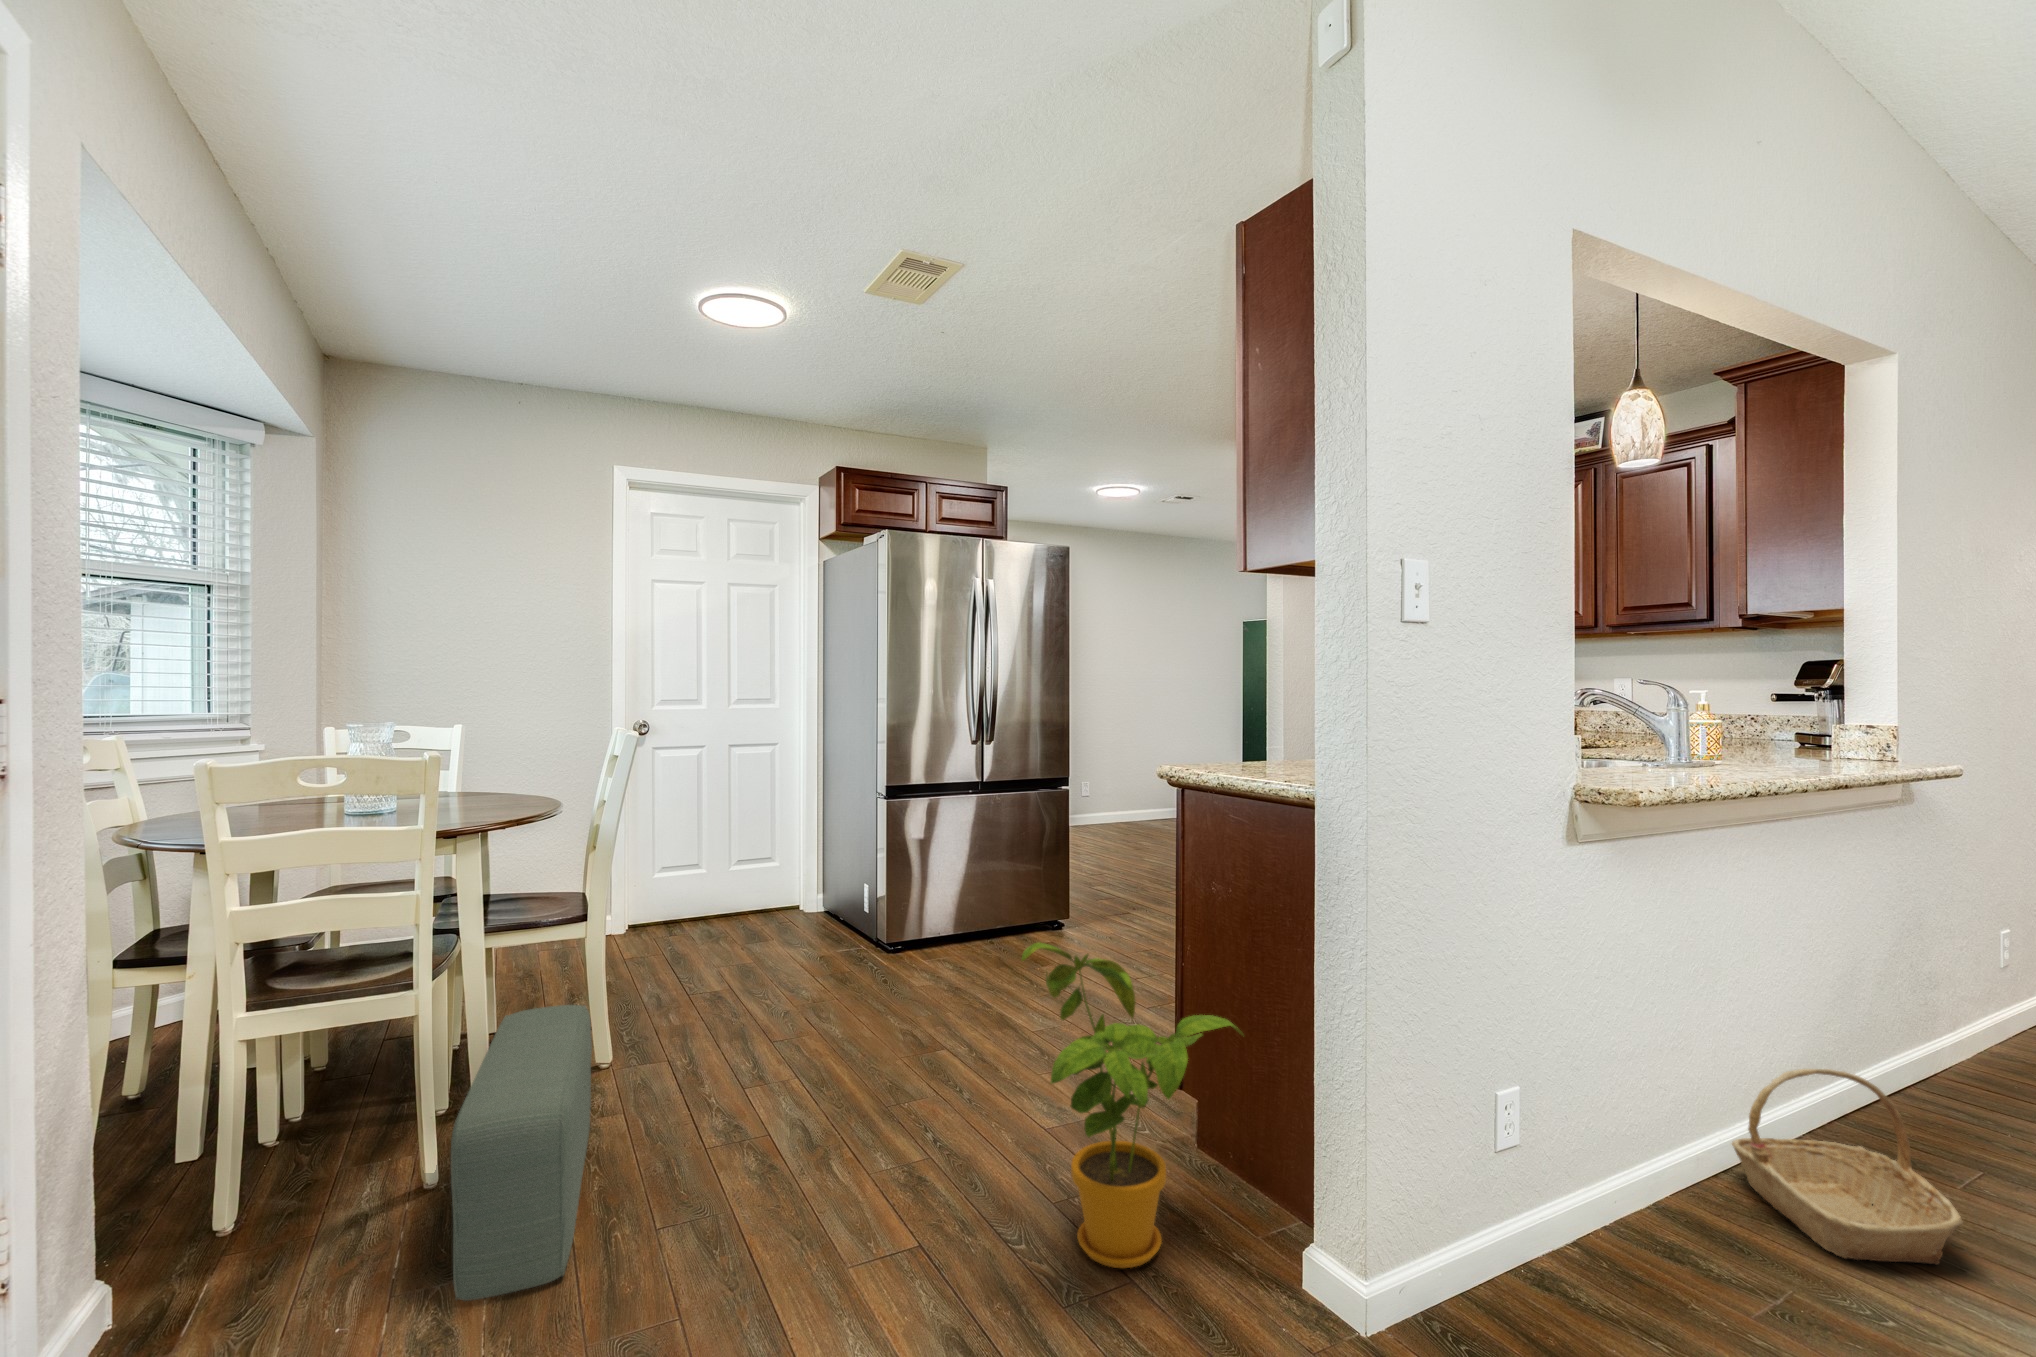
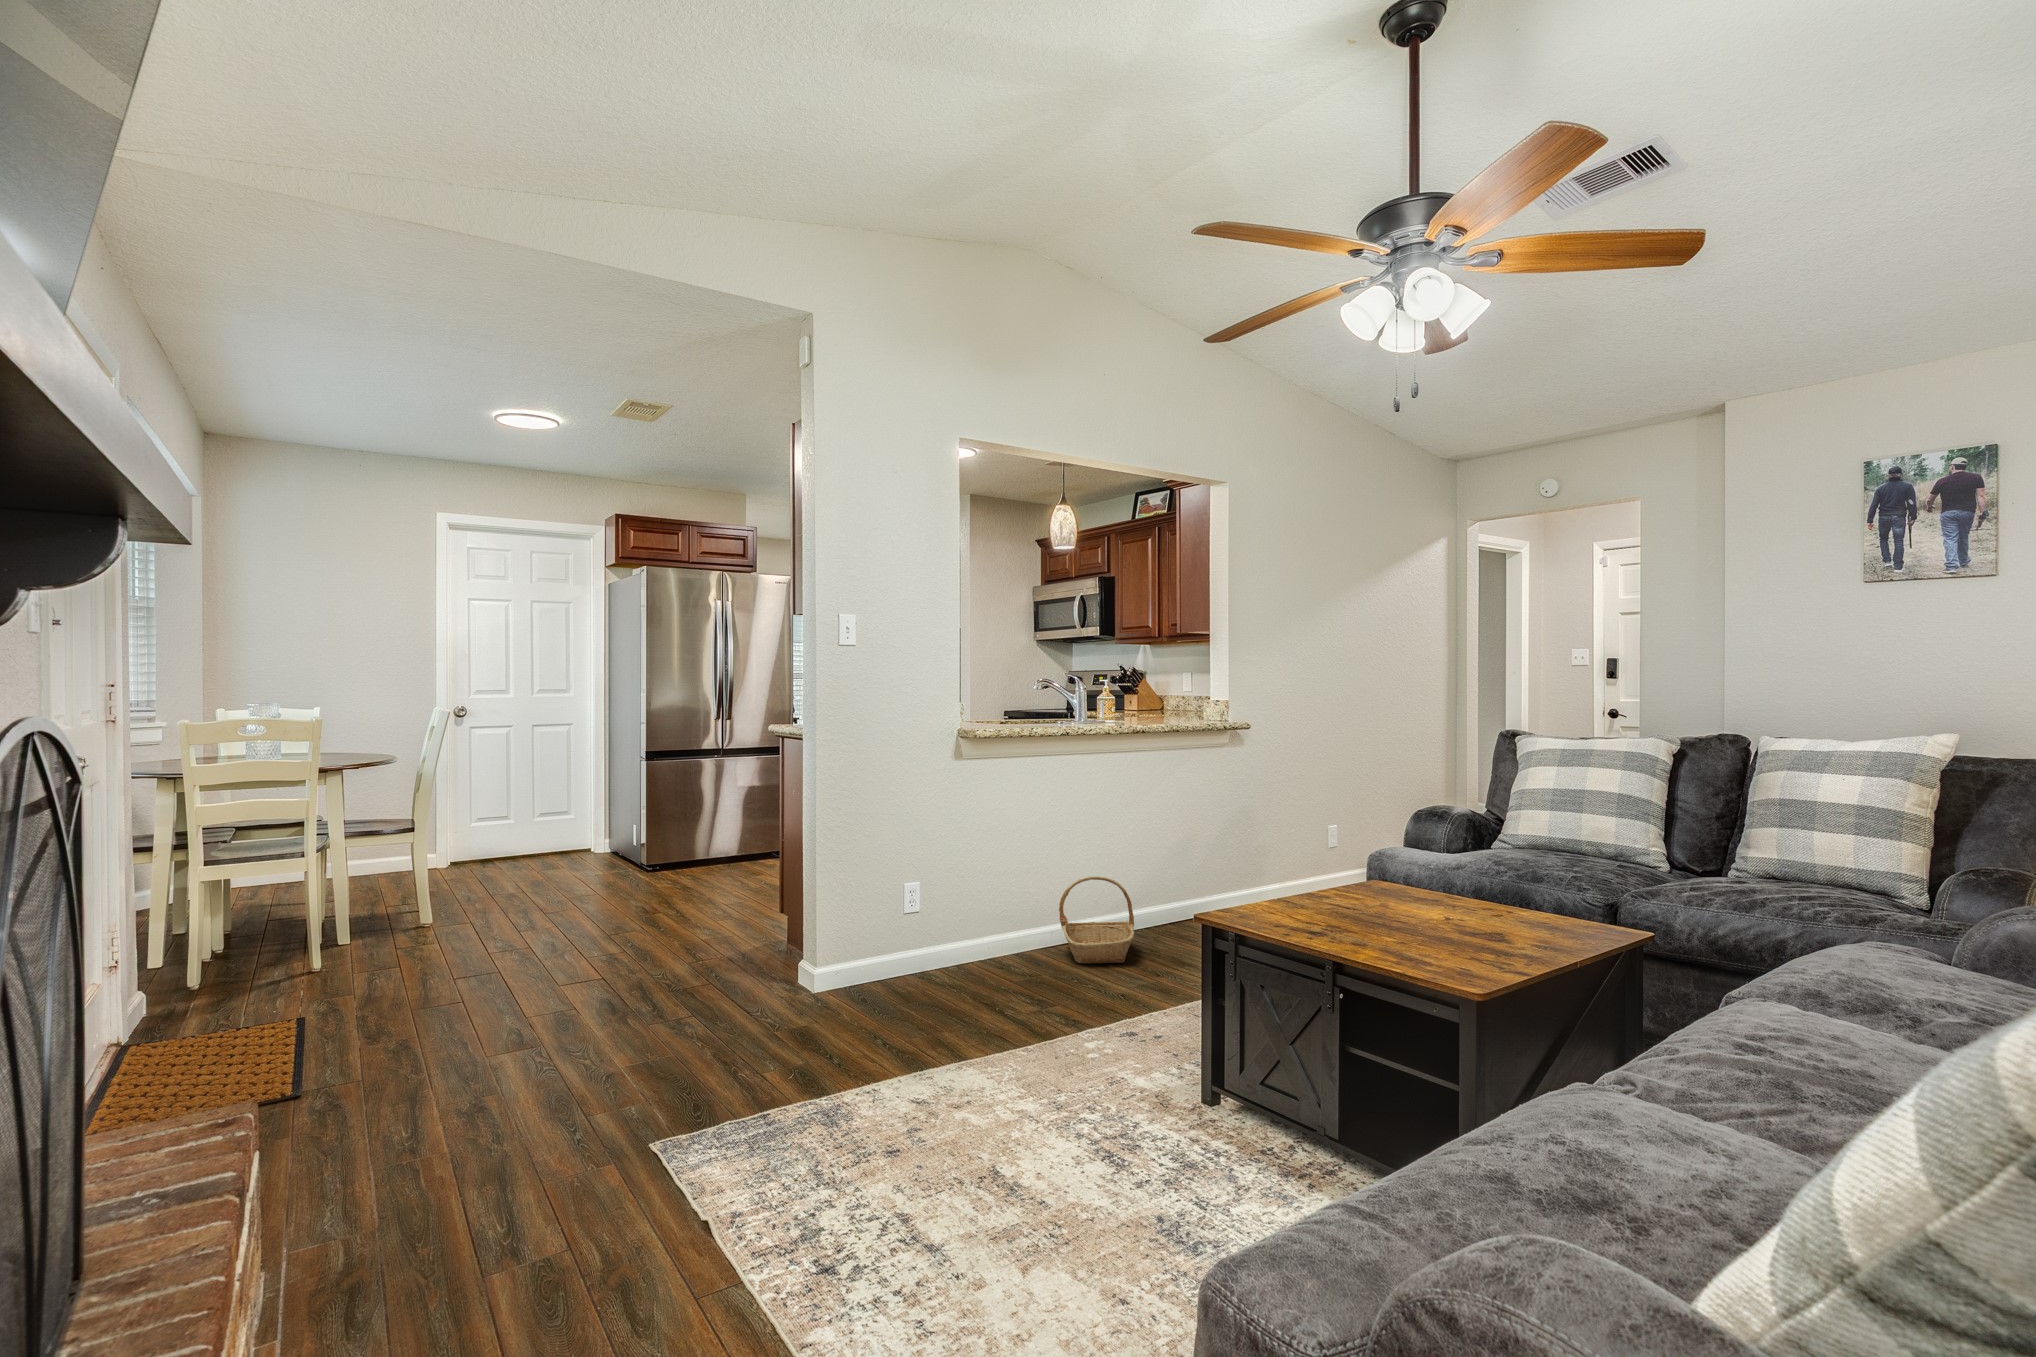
house plant: present [1022,943,1243,1268] -> none [662,819,787,980]
pouf: present [451,1005,592,1301] -> none [335,874,415,1000]

